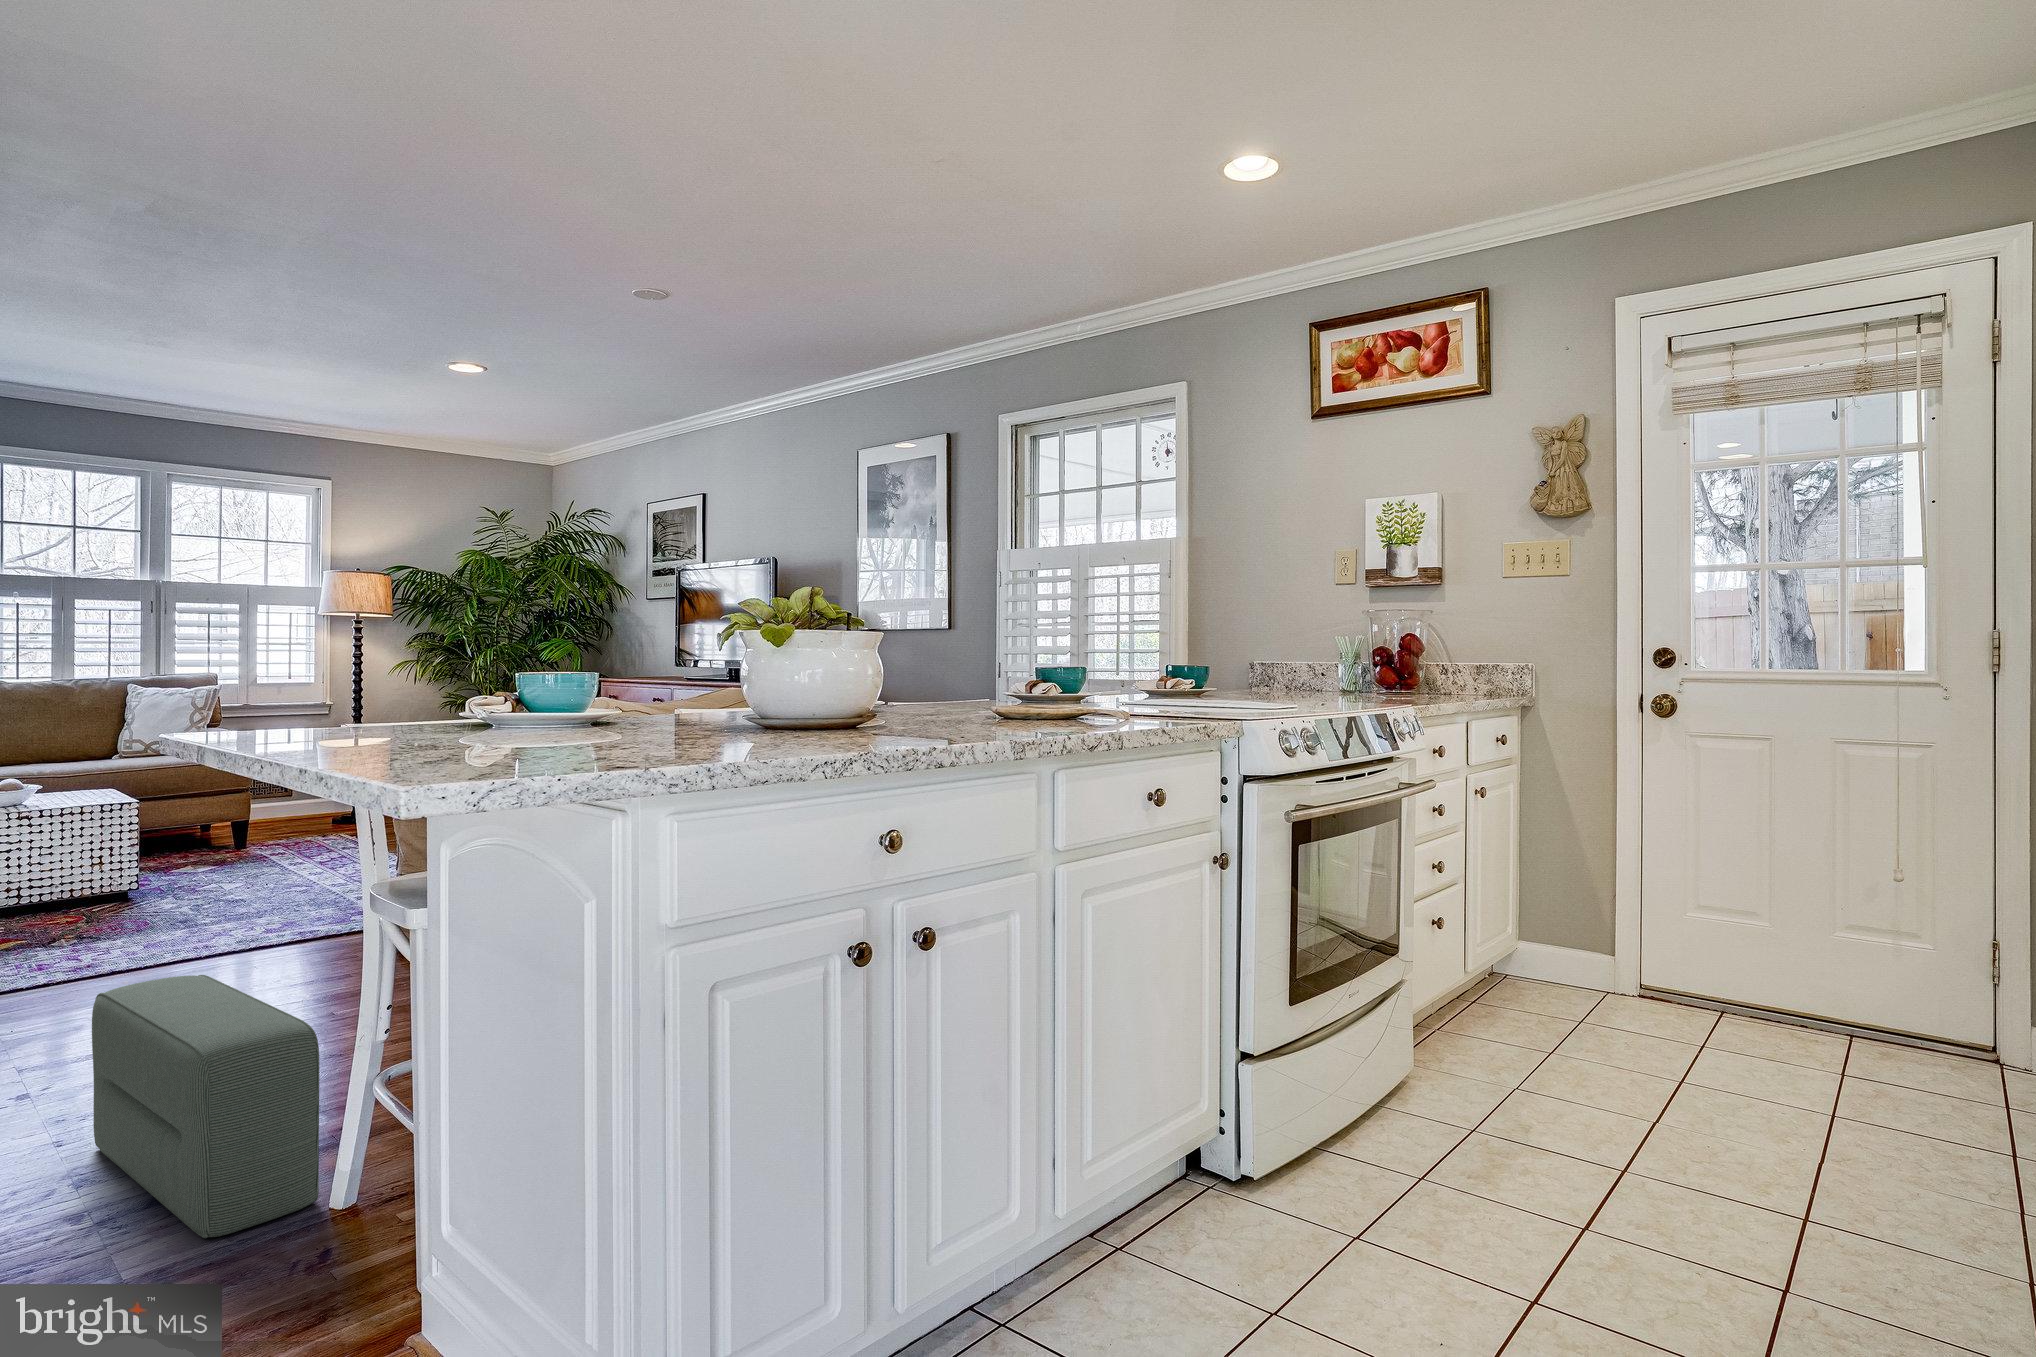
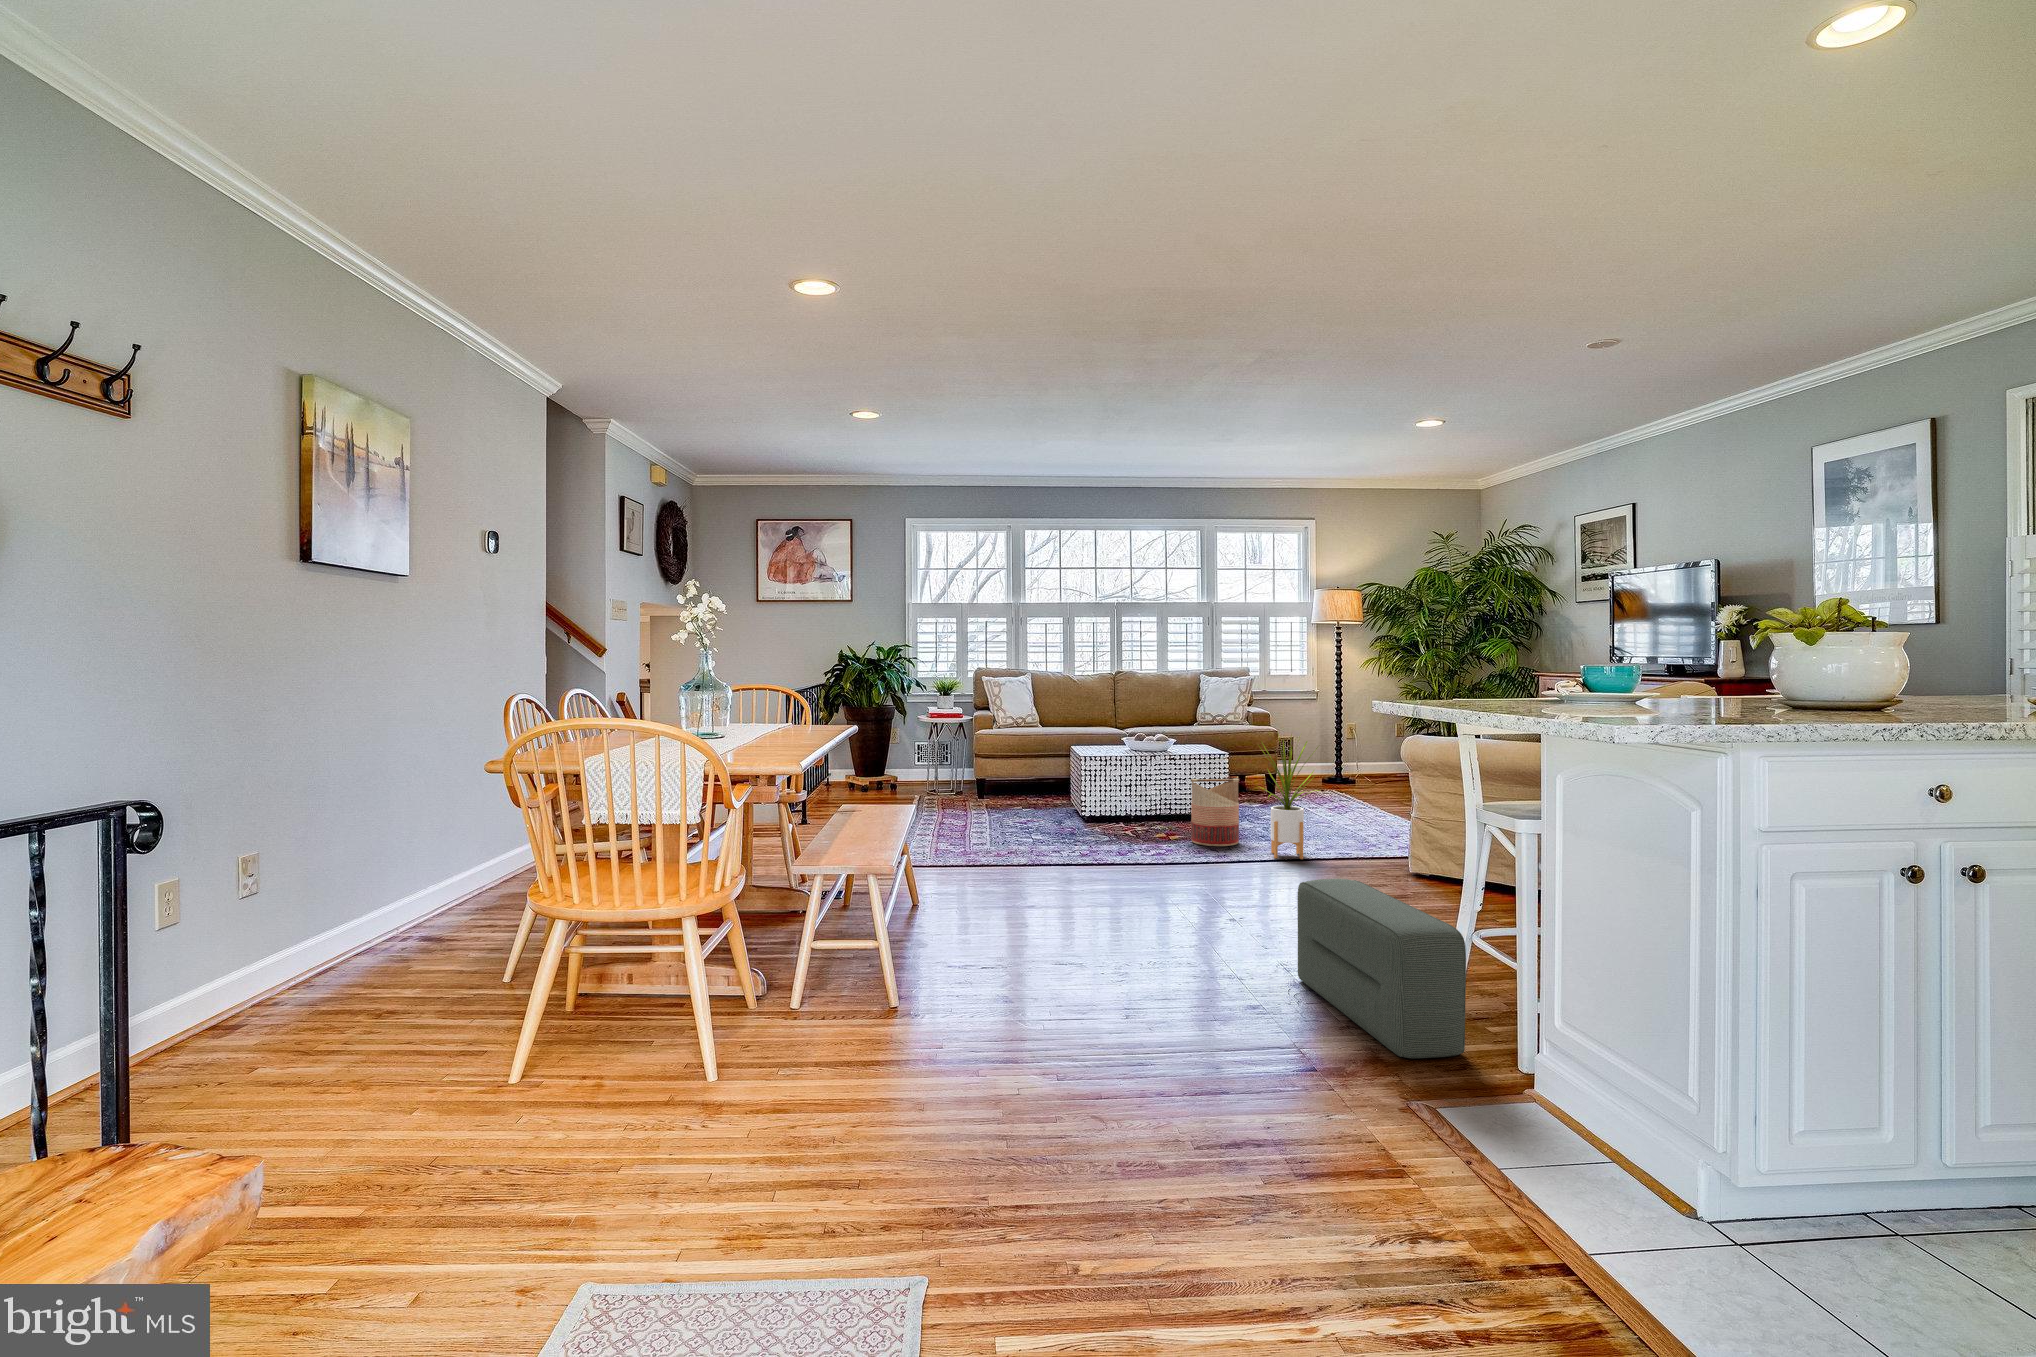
house plant: none [136,758,269,950] -> present [1259,732,1318,859]
basket: none [37,837,134,947] -> present [1191,779,1239,846]

